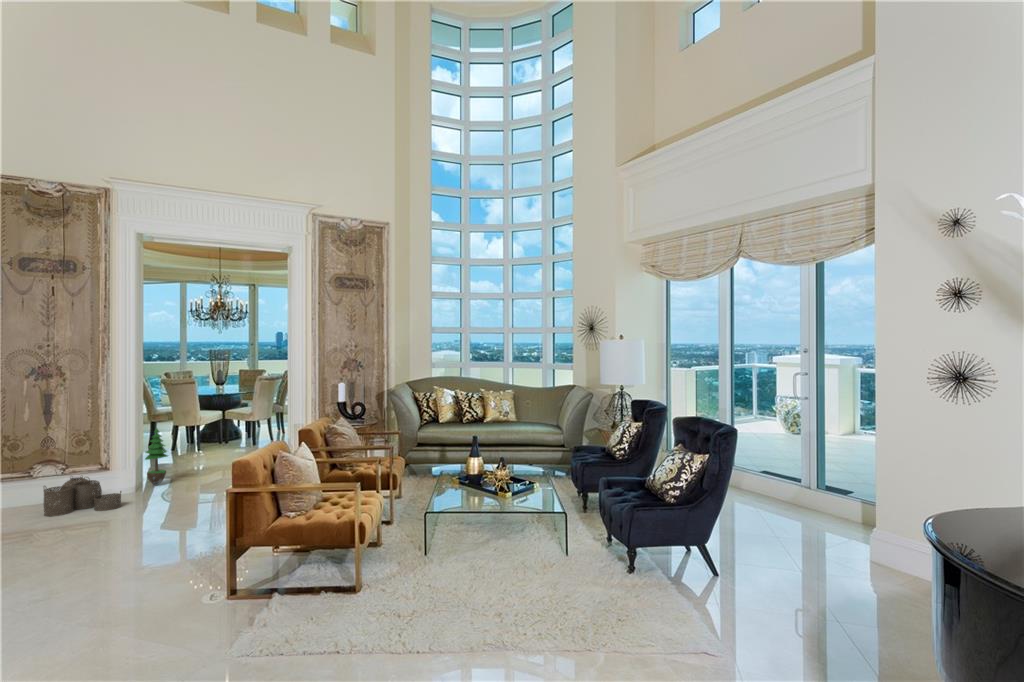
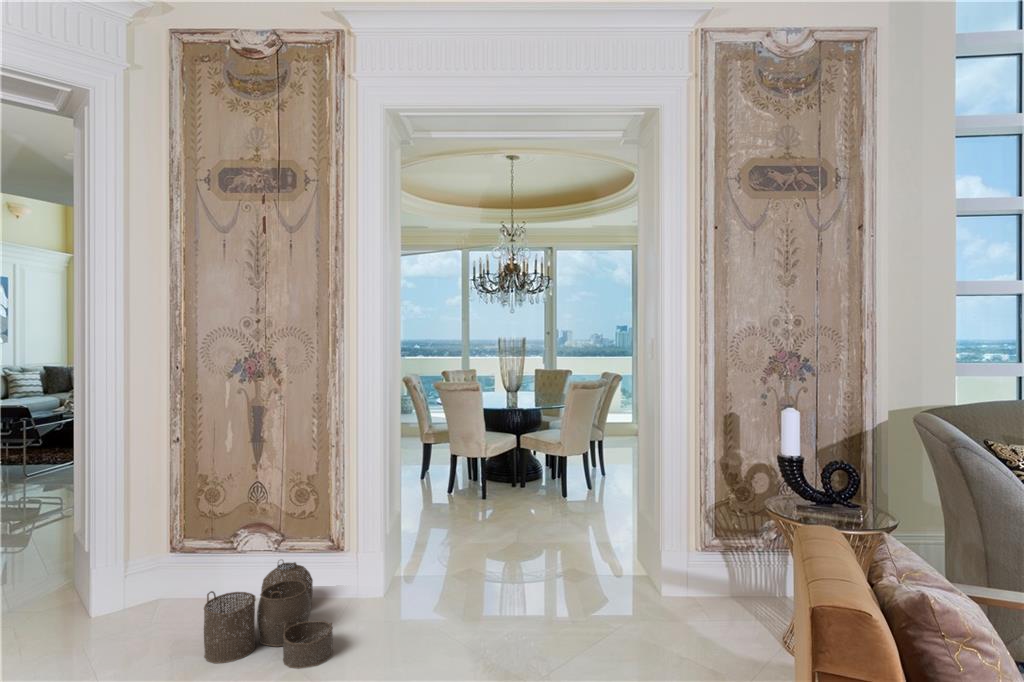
potted tree: present [145,428,168,485] -> none [403,474,443,583]

